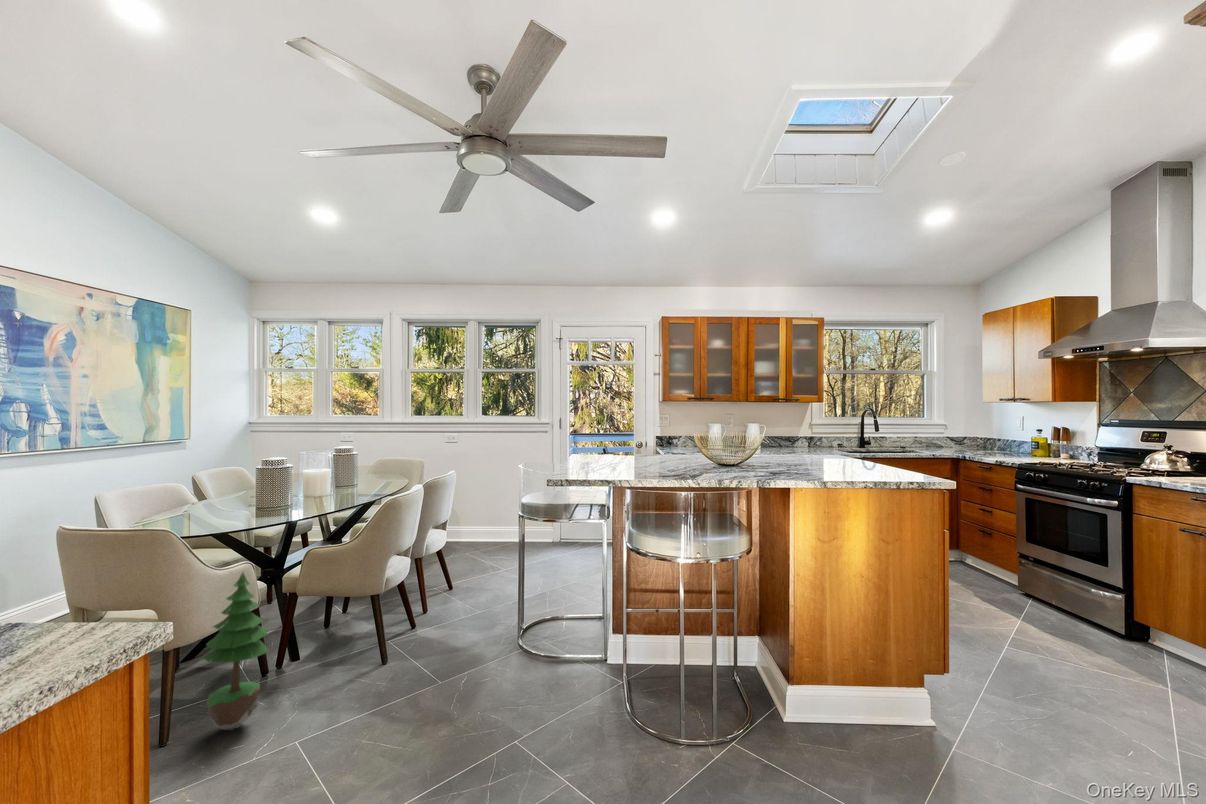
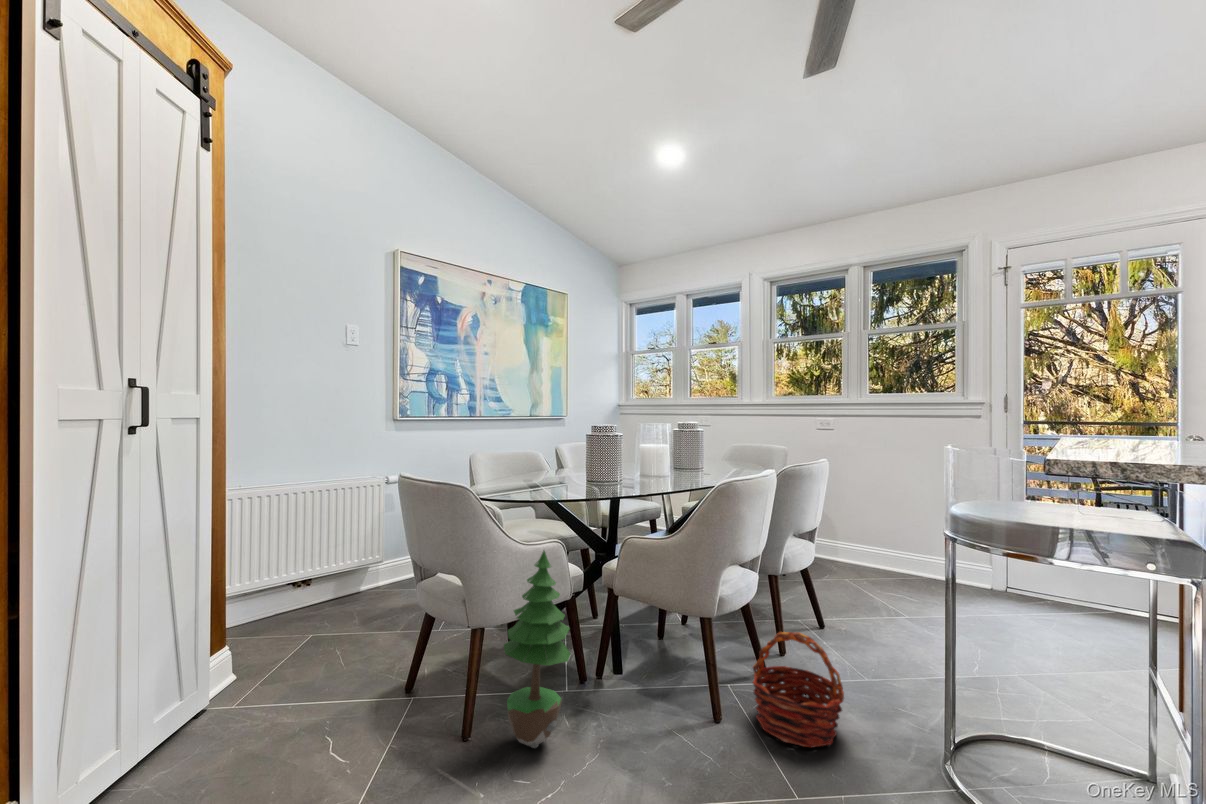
basket: none [408,589,466,659] -> present [753,632,844,747]

